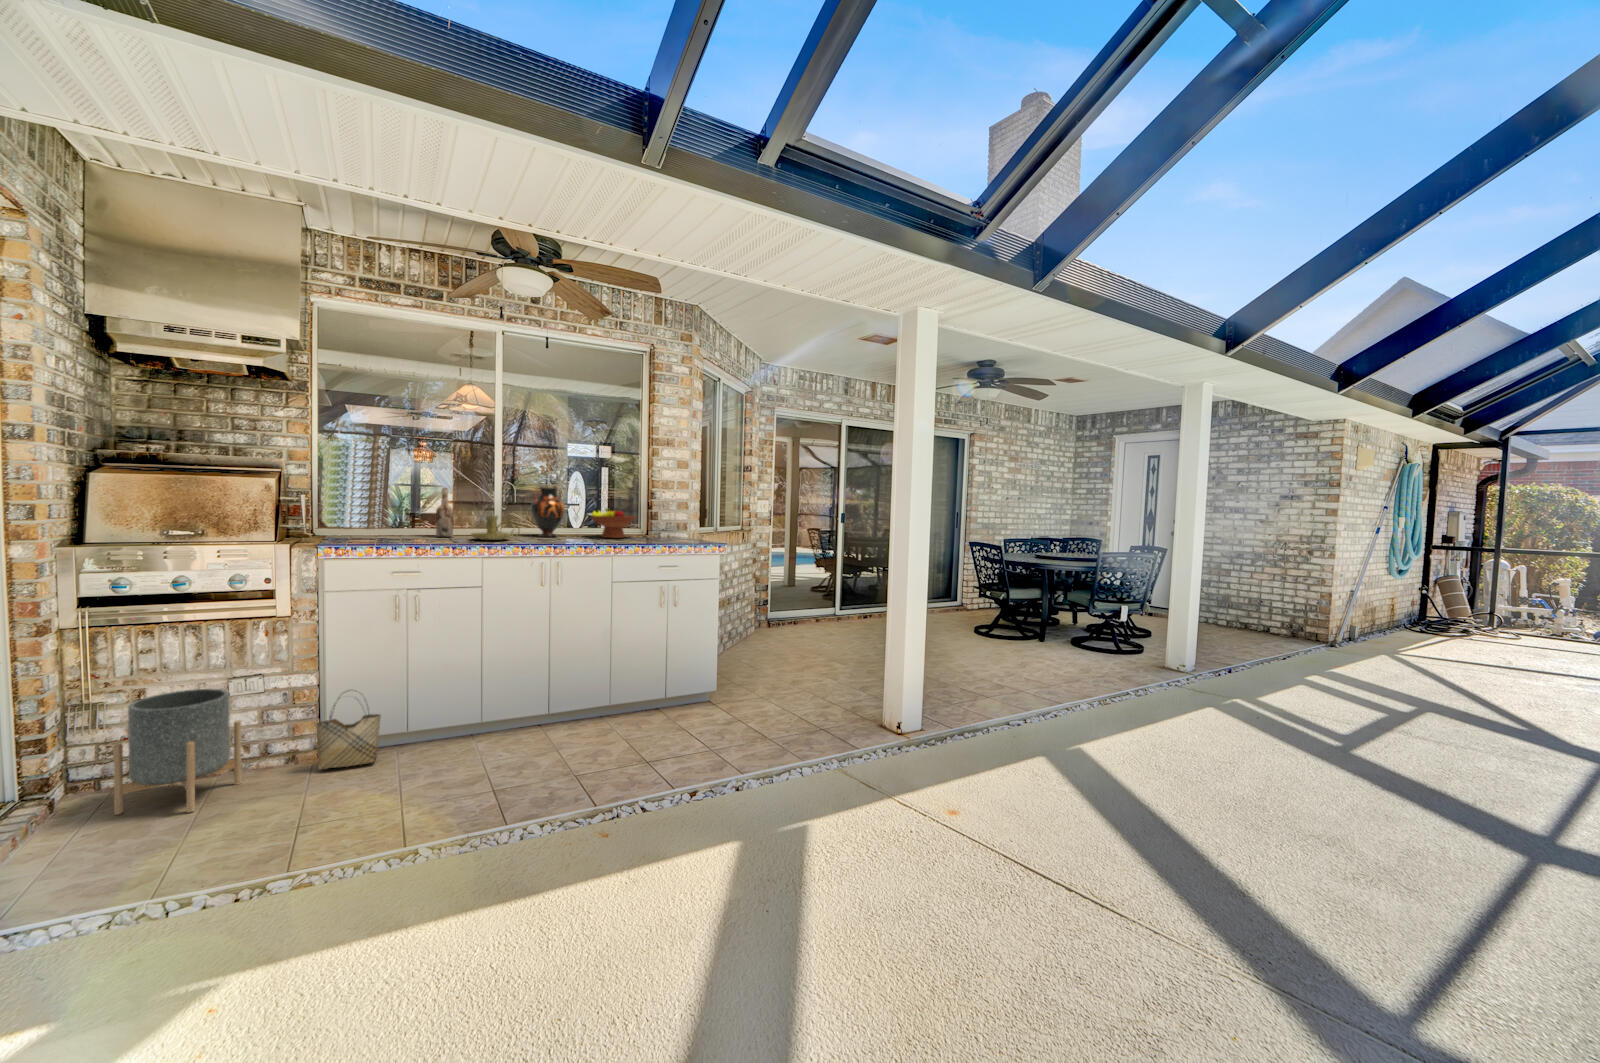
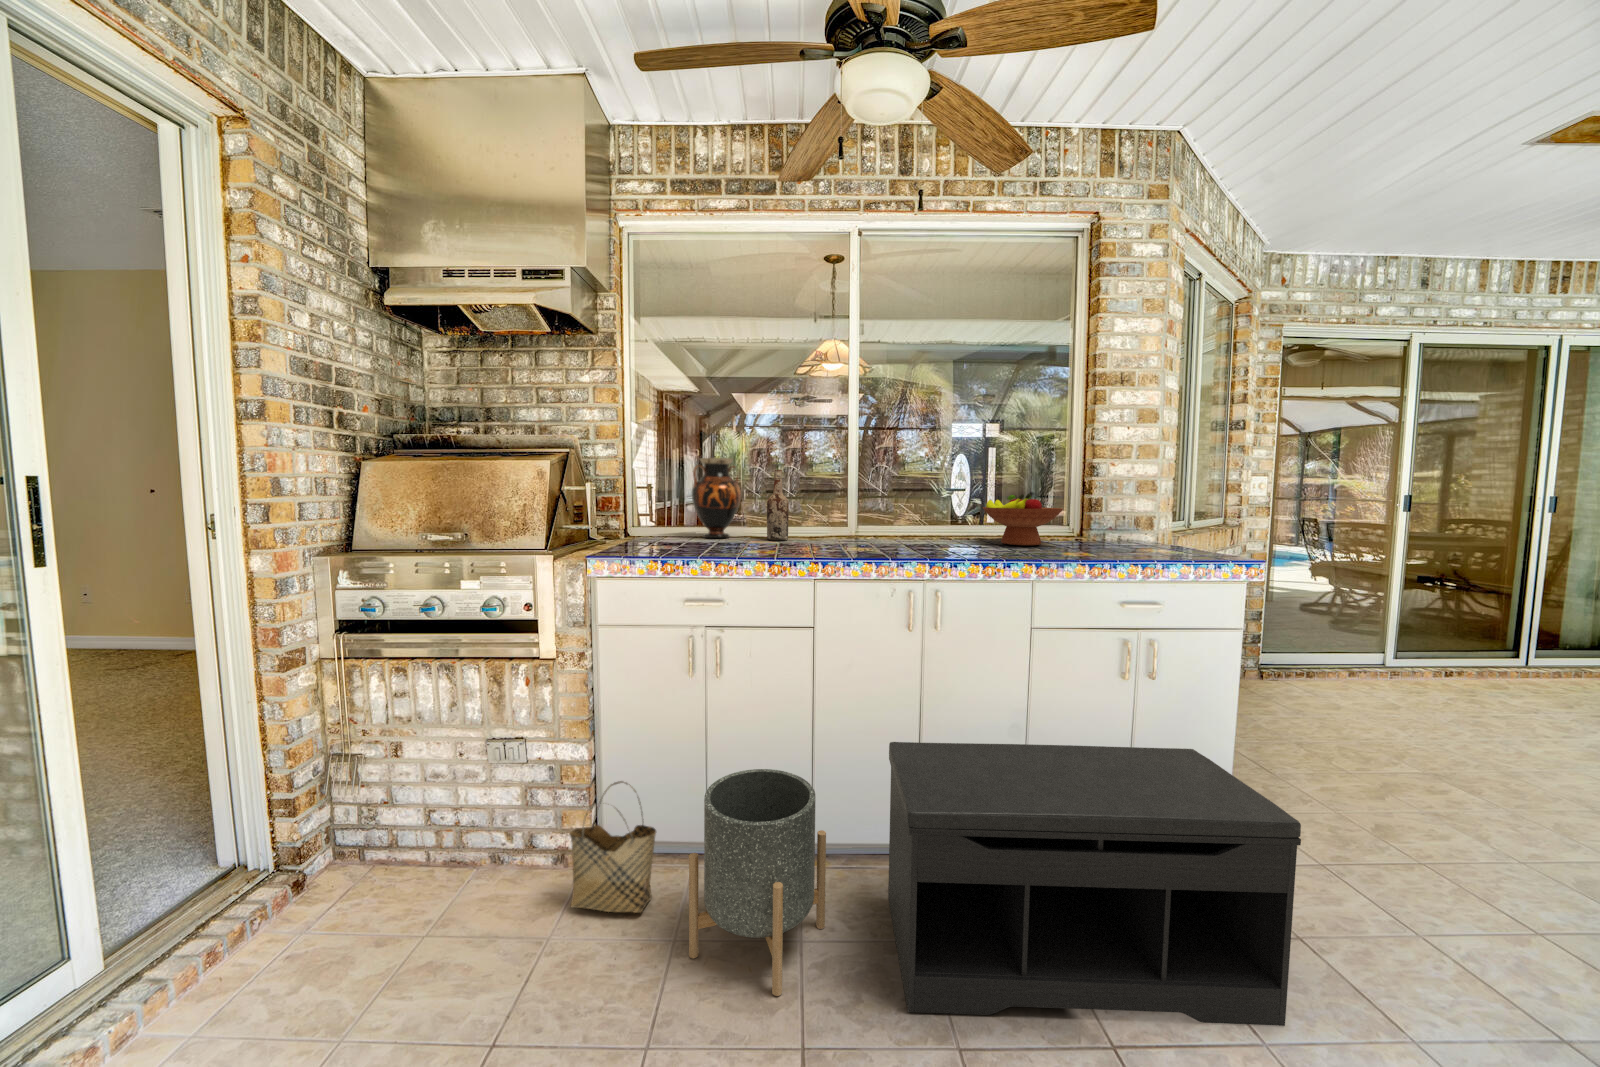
vase: present [531,484,565,537] -> present [692,458,741,538]
candle holder: present [471,516,520,540] -> none [807,509,875,547]
bench: none [534,632,715,758] -> present [888,742,1301,1026]
planter: present [113,689,241,815] -> present [689,769,826,996]

